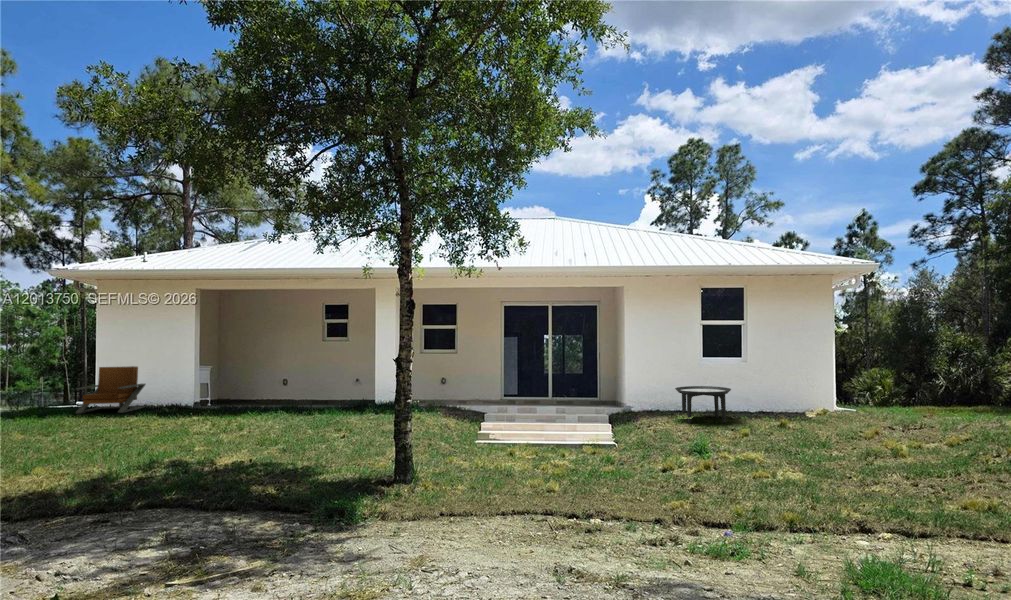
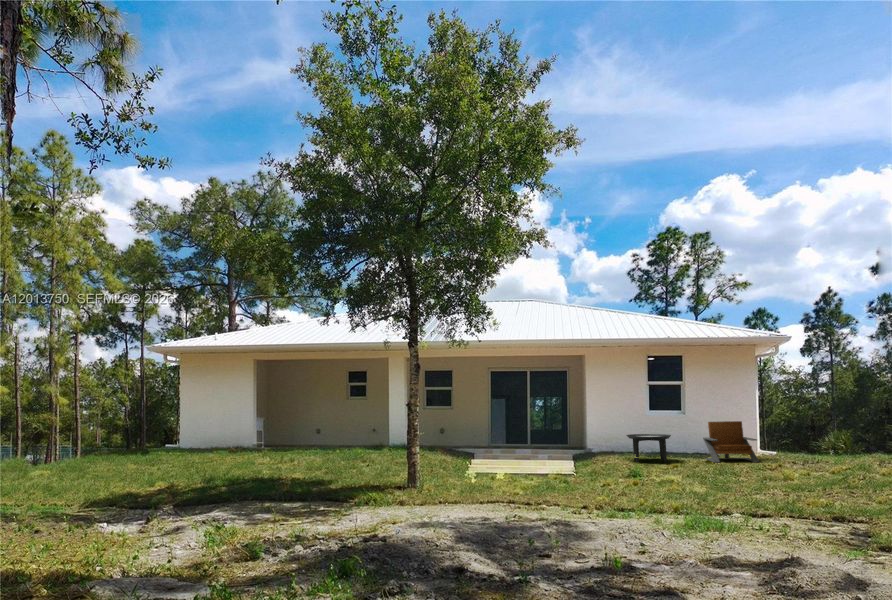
lounge chair: present [76,366,146,414] -> present [703,421,759,463]

